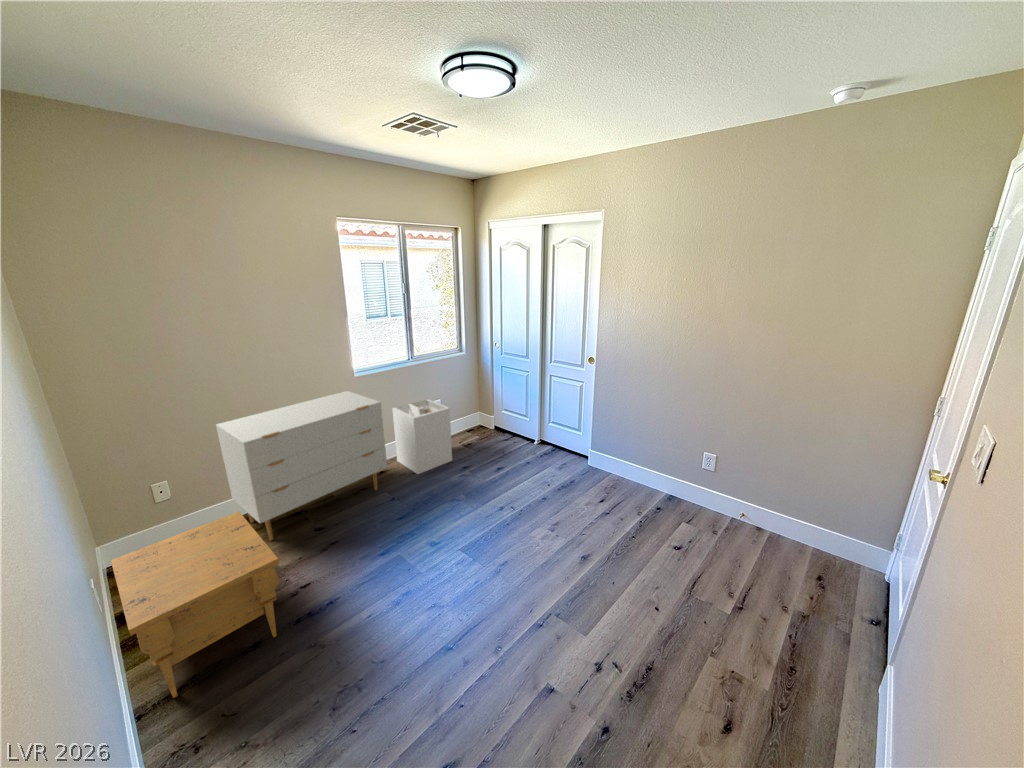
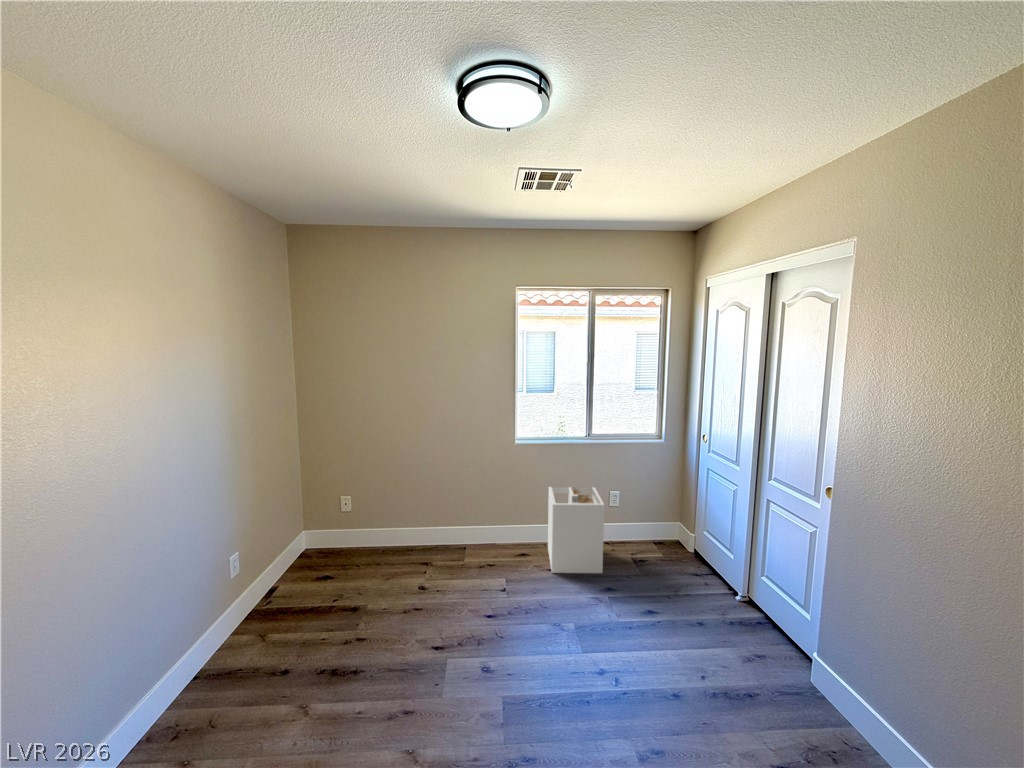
dresser: present [216,391,387,541] -> none [372,457,512,580]
nightstand: present [111,512,279,698] -> none [191,541,344,679]

